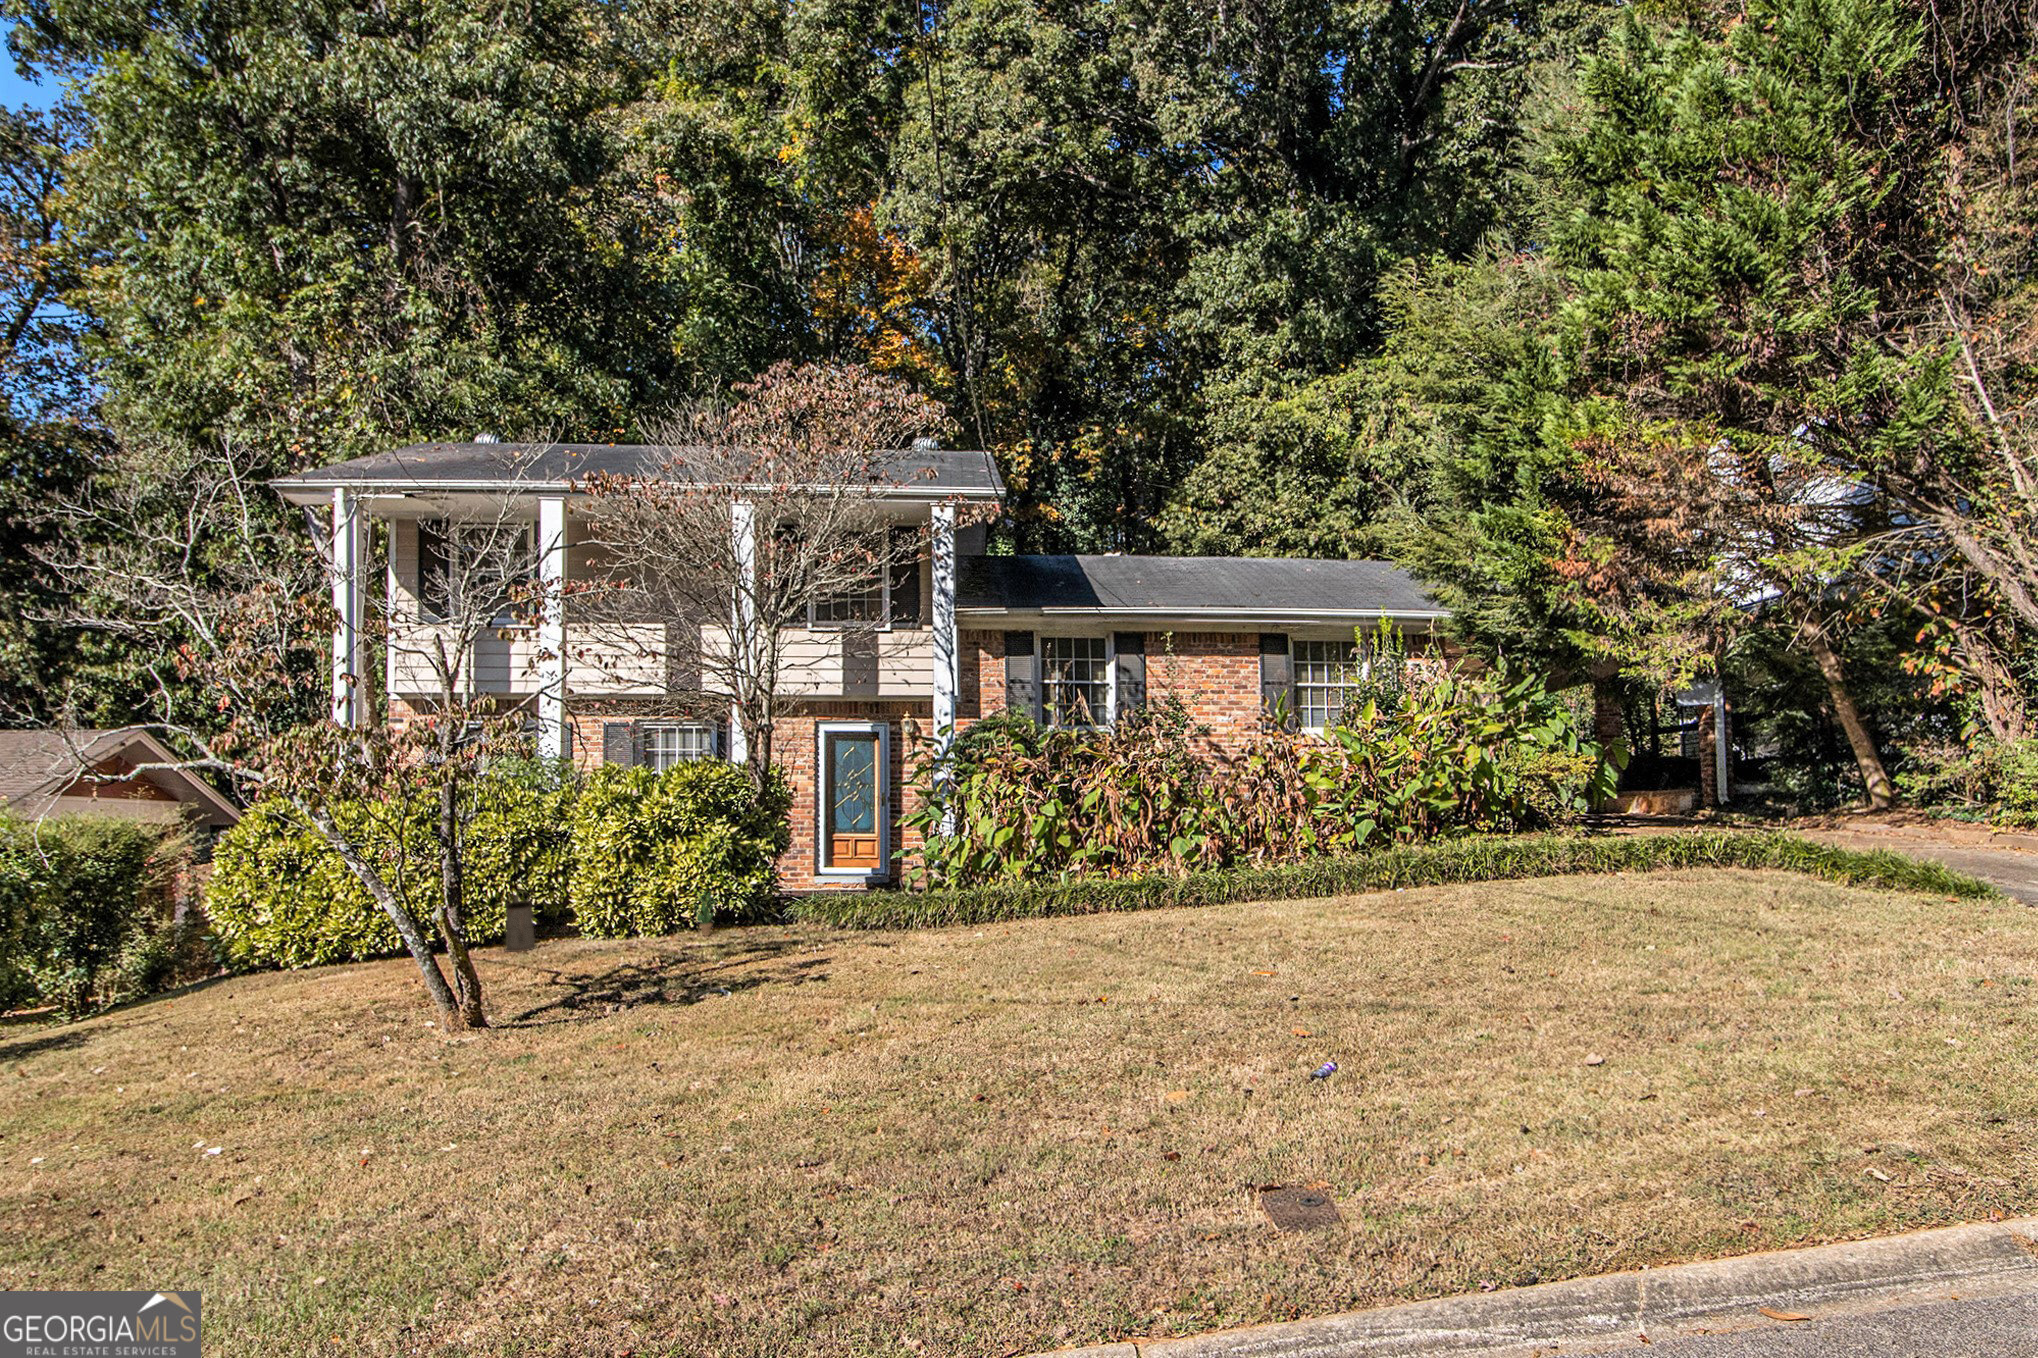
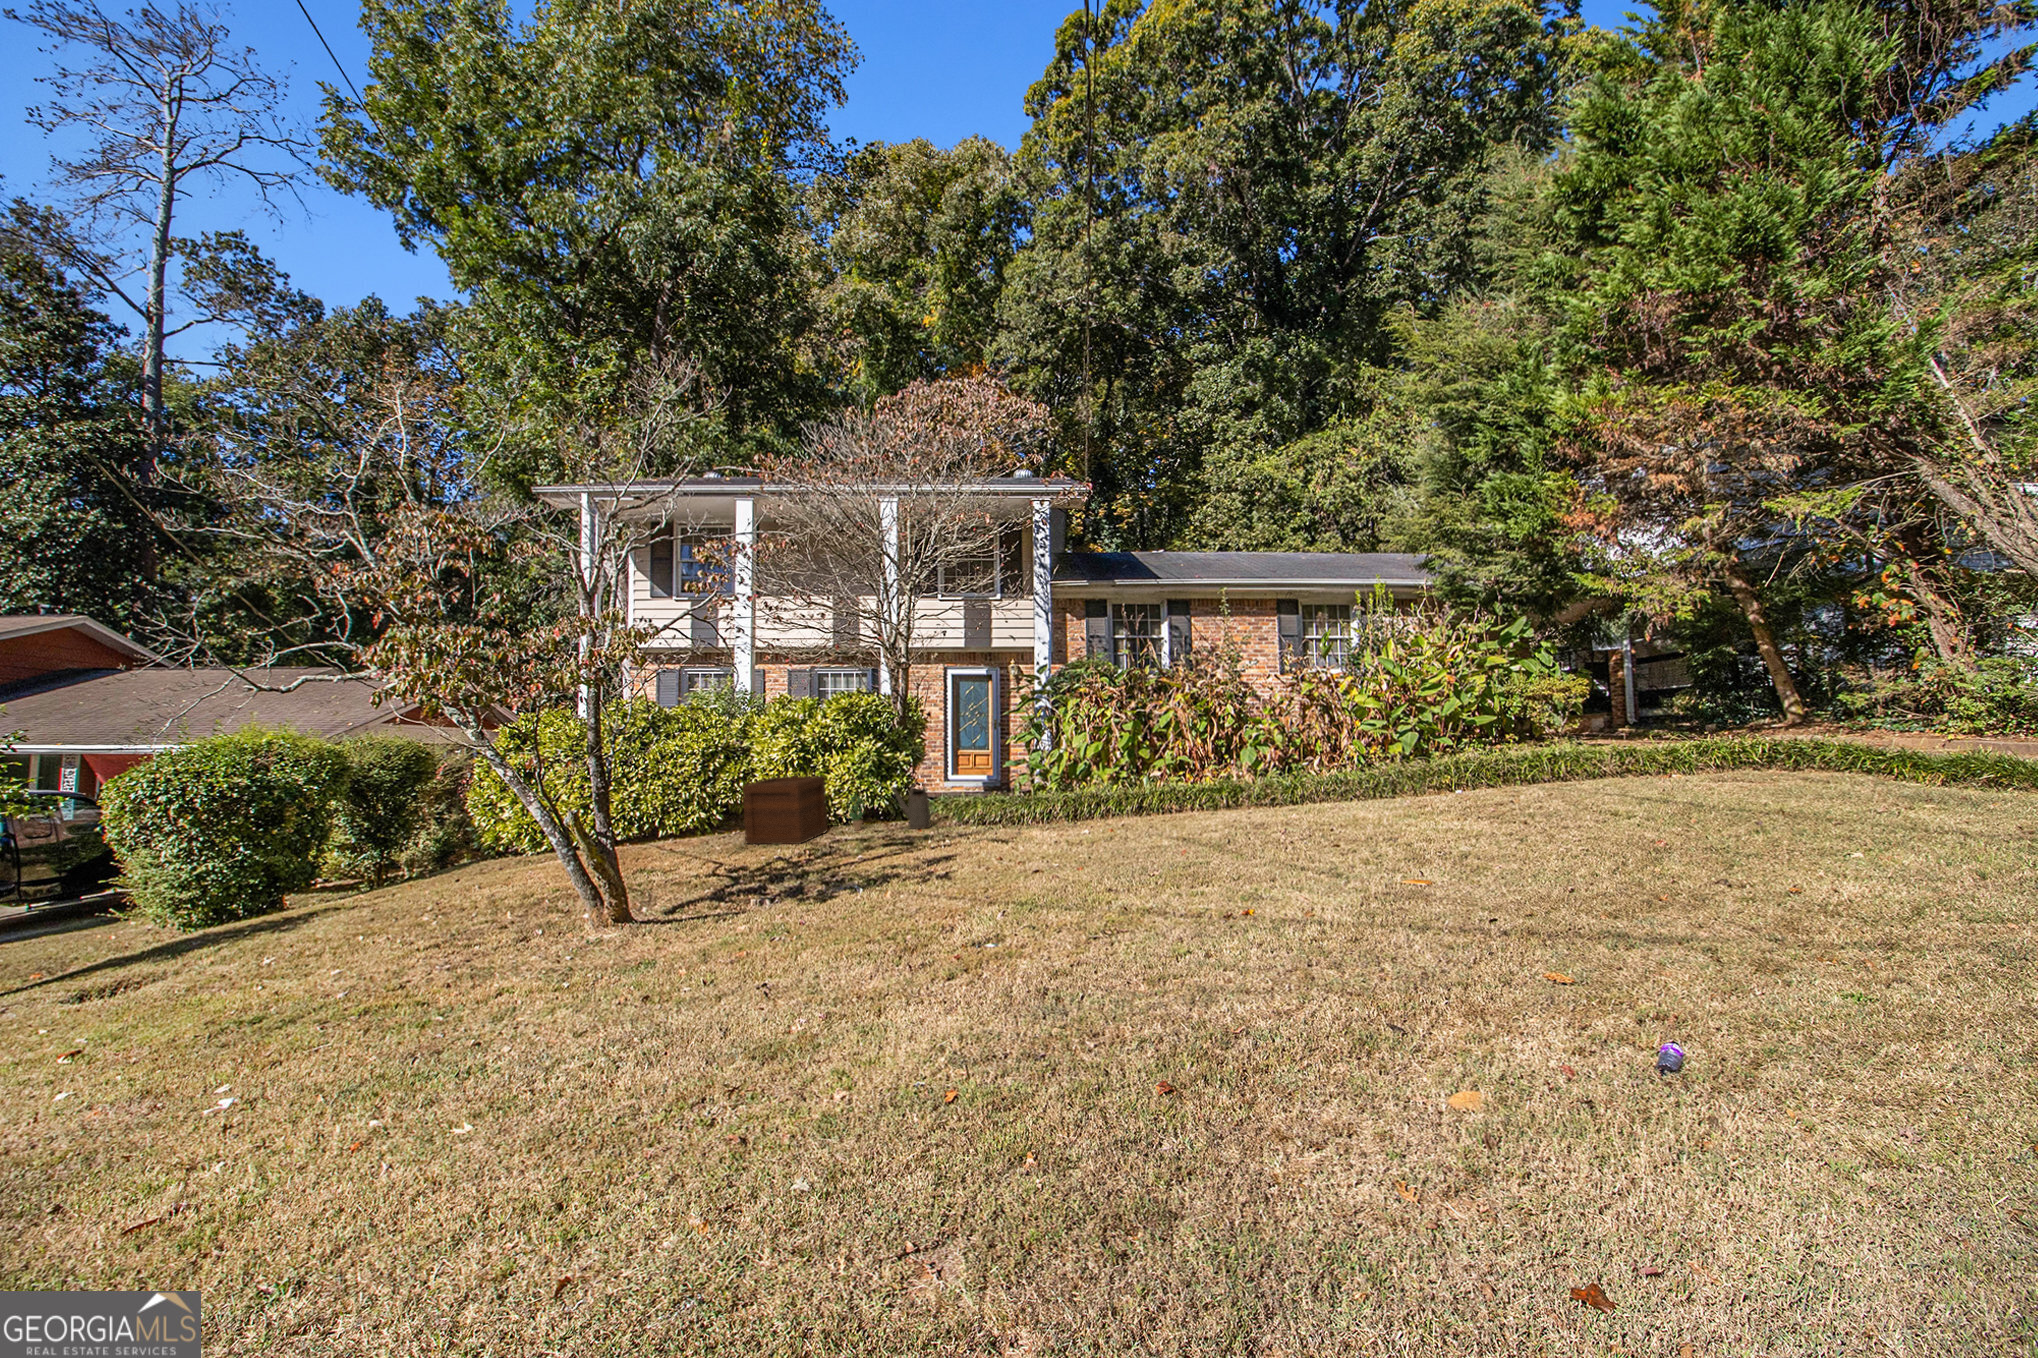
wooden crate: none [565,868,669,953] -> present [743,776,828,844]
watering can: present [505,895,536,952] -> present [892,782,933,829]

